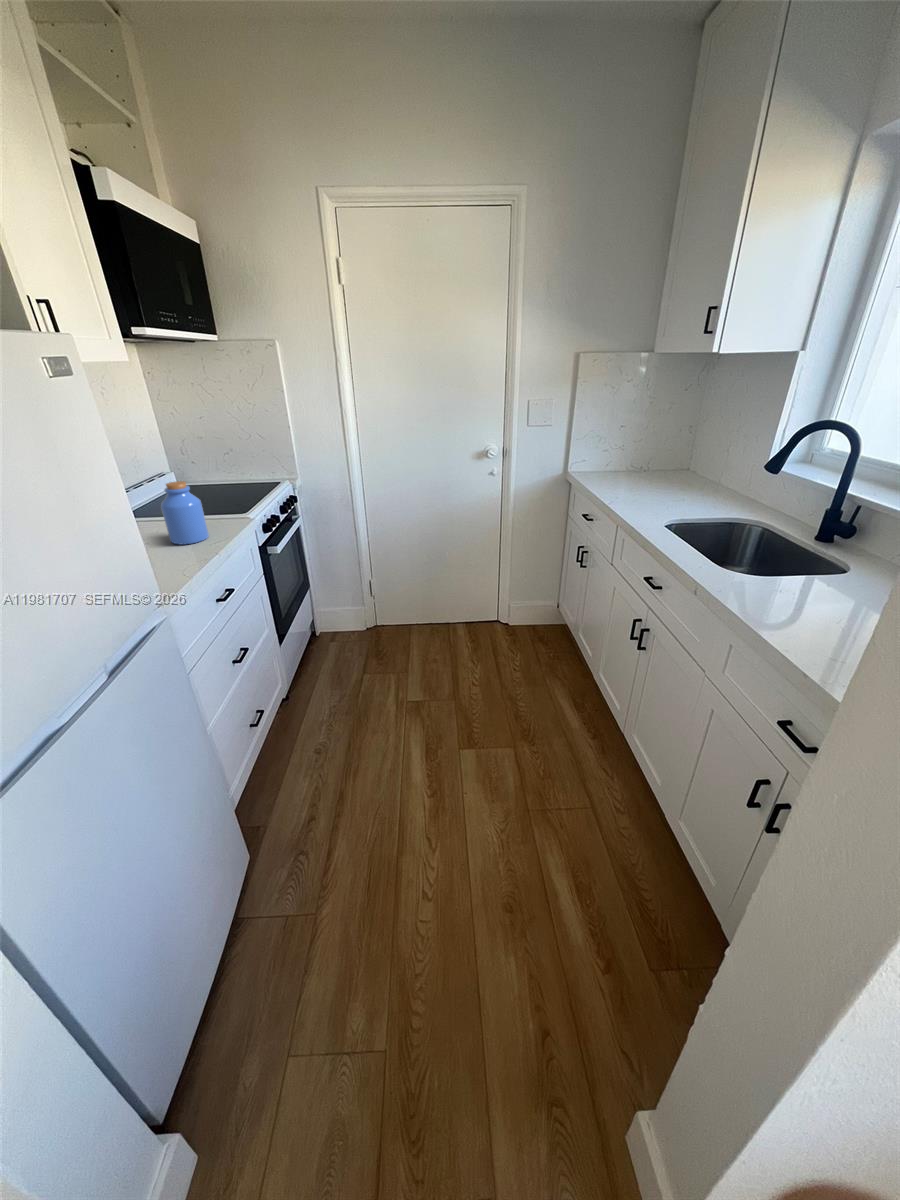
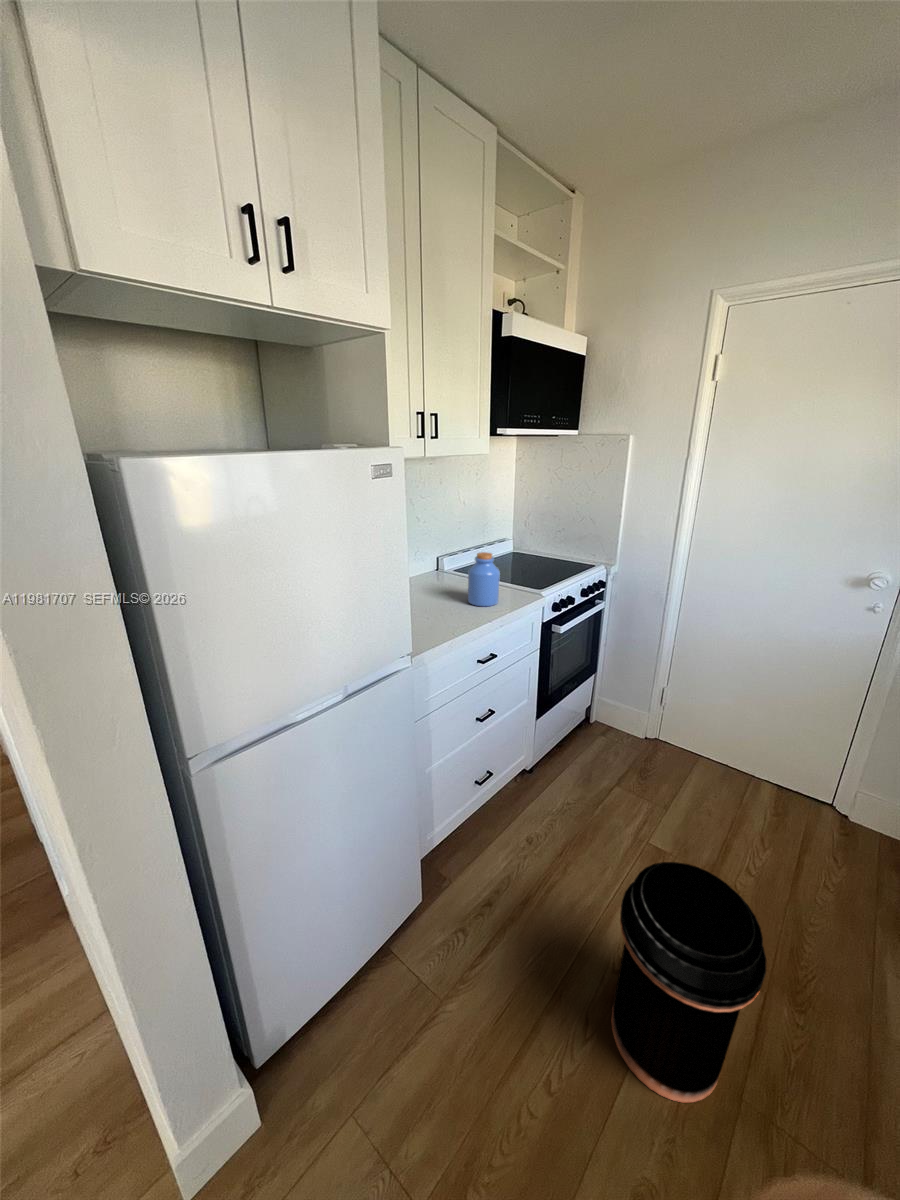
trash can: none [429,681,528,845] -> present [612,862,767,1102]

